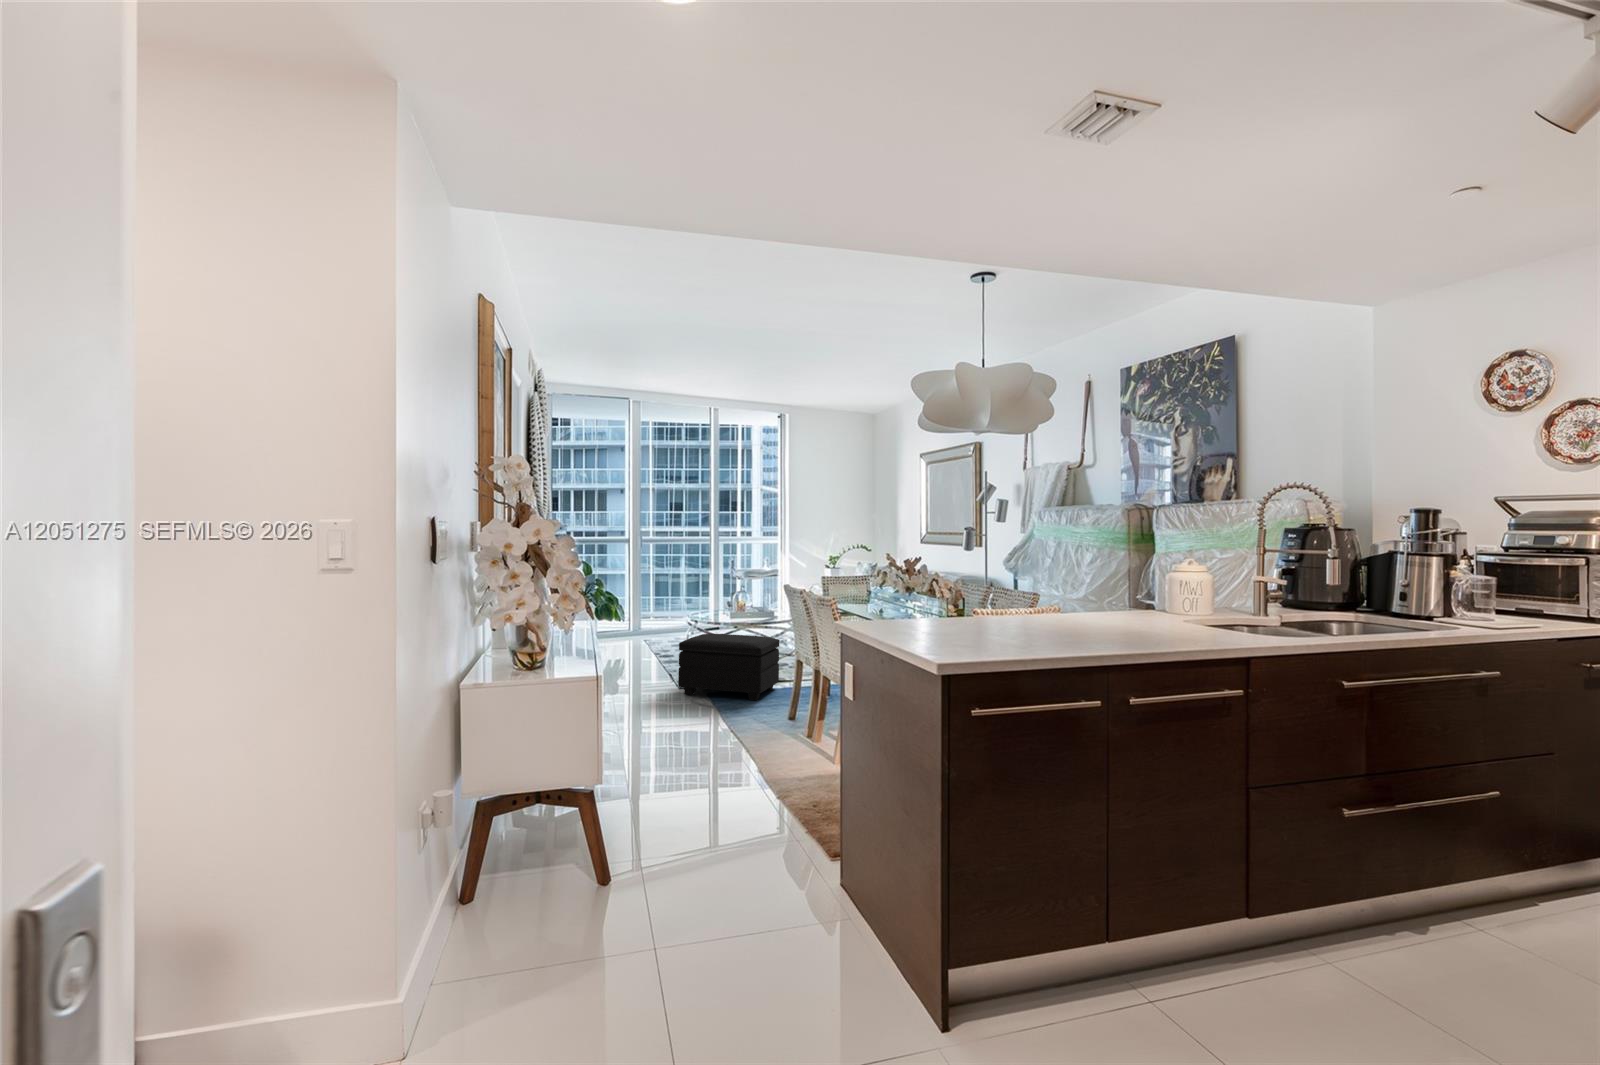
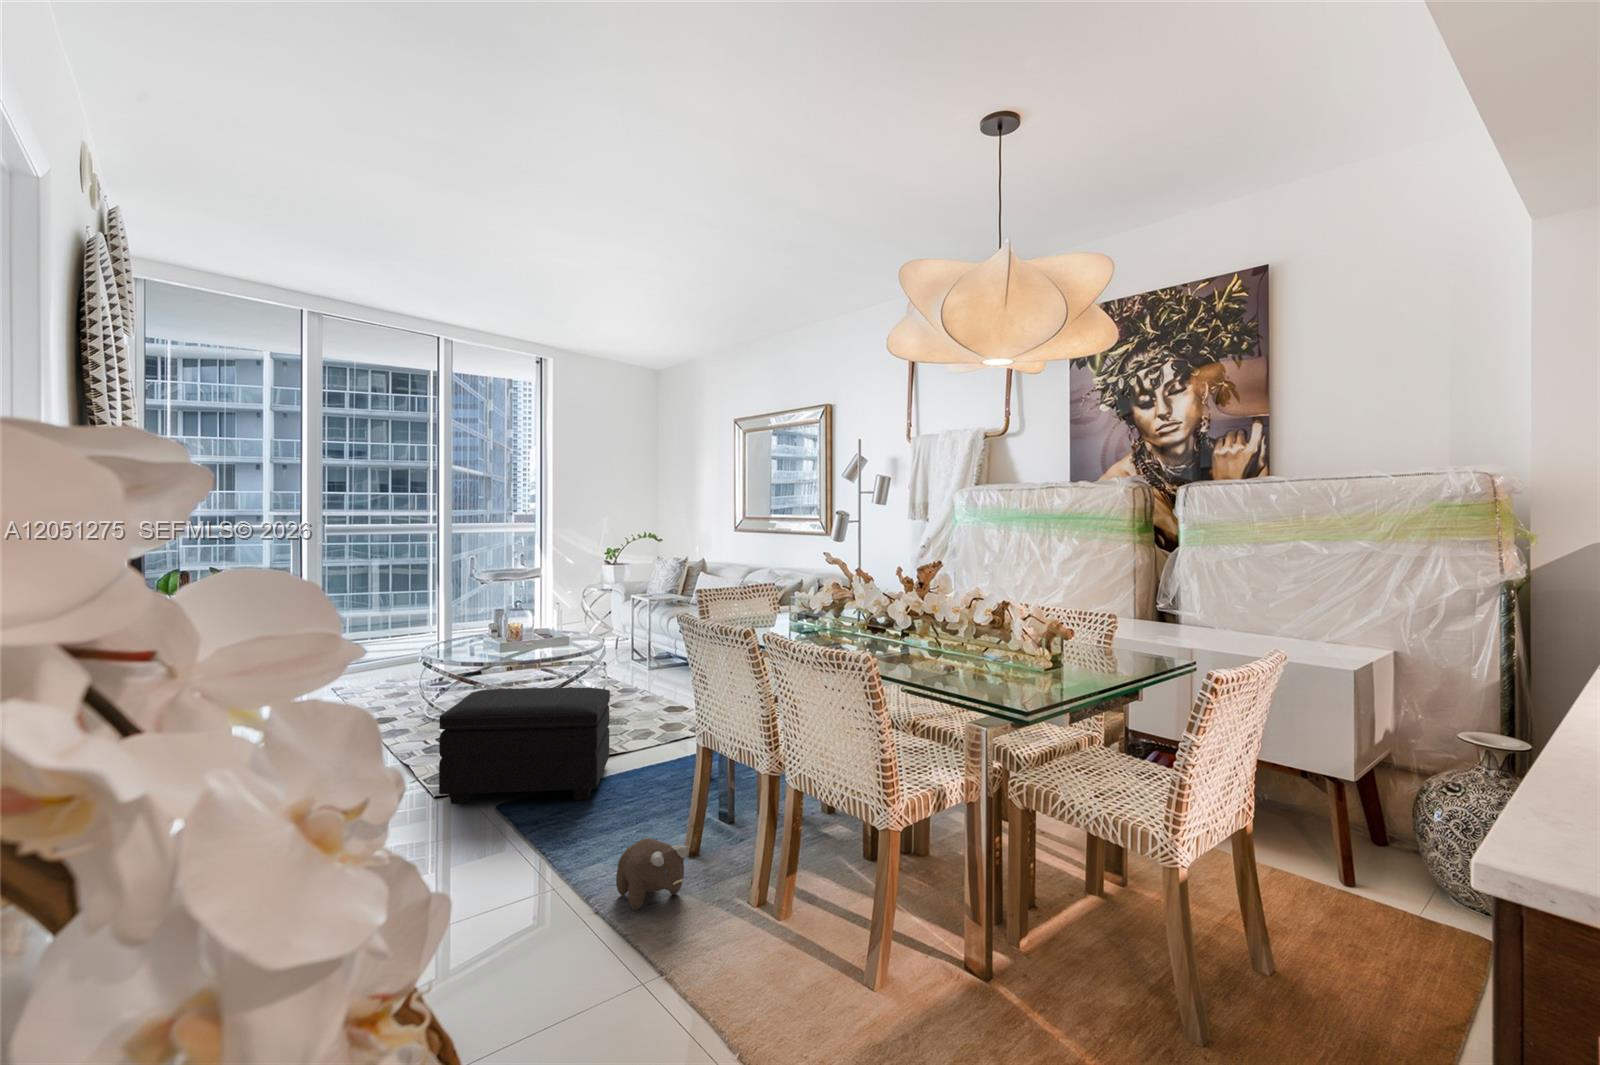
plush toy: none [744,706,779,741] -> present [616,838,689,910]

